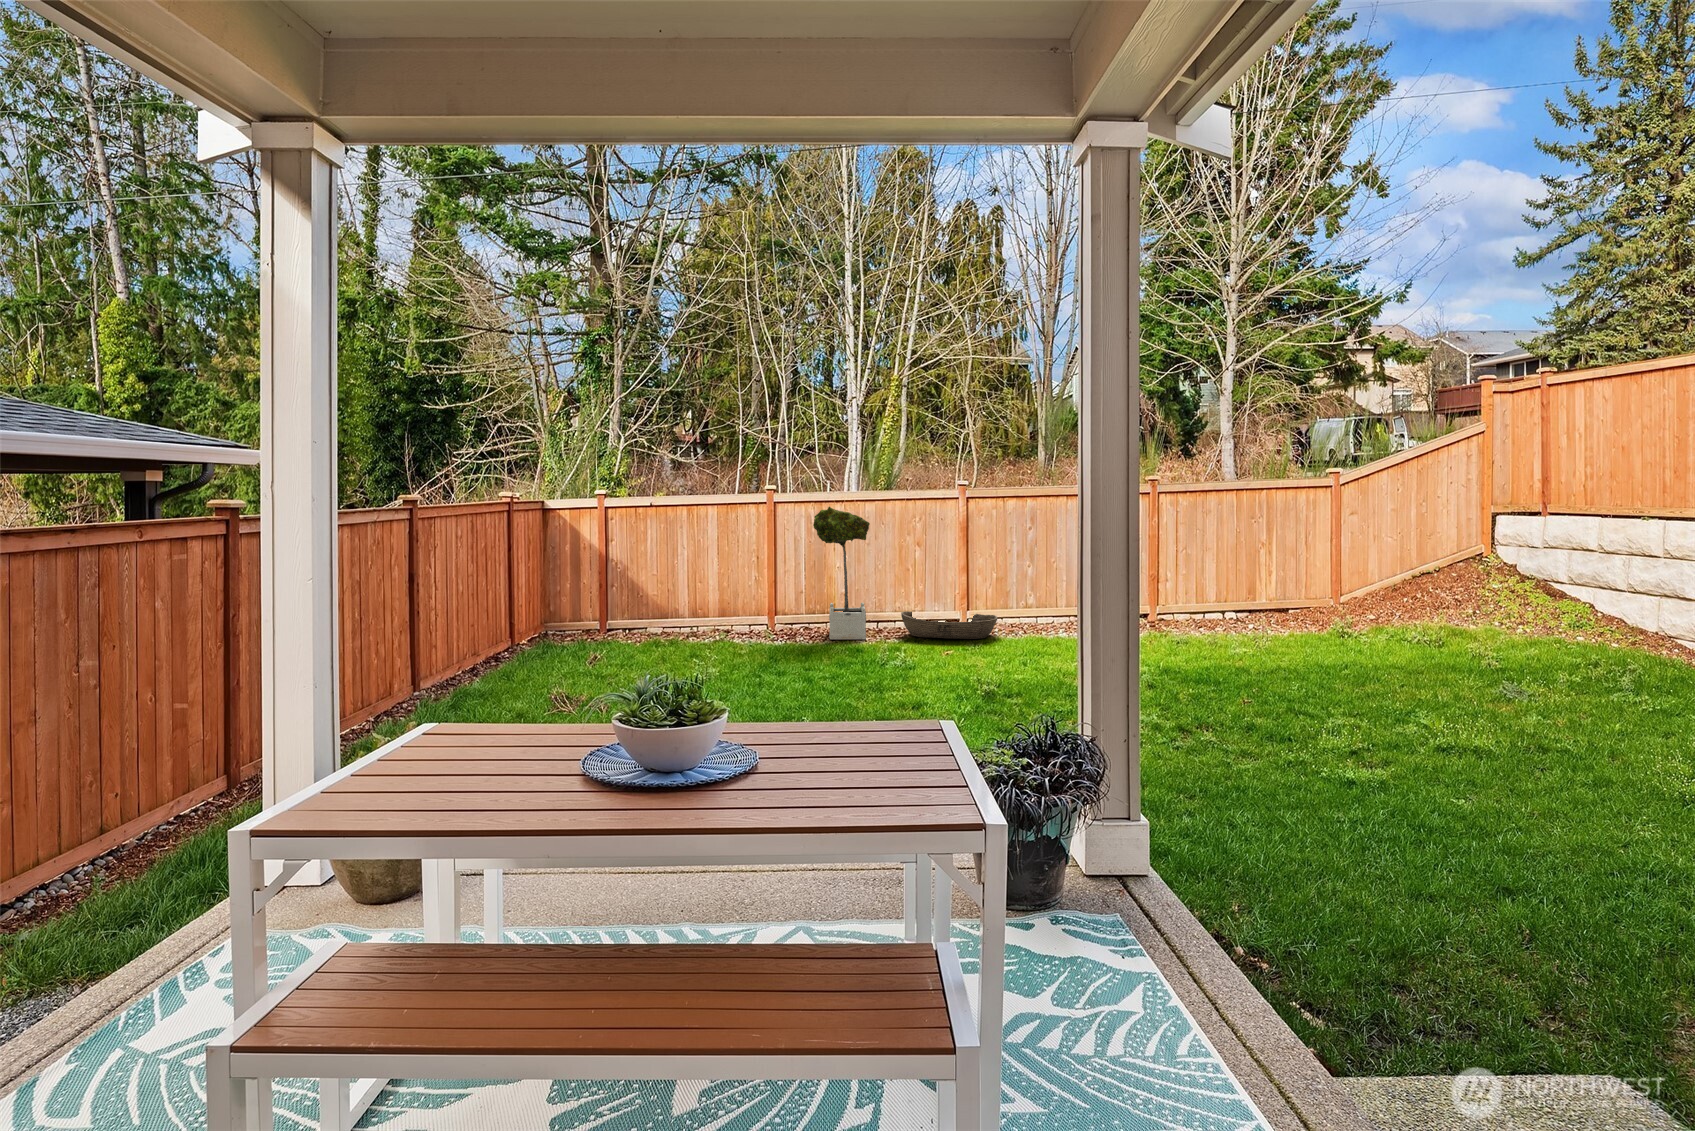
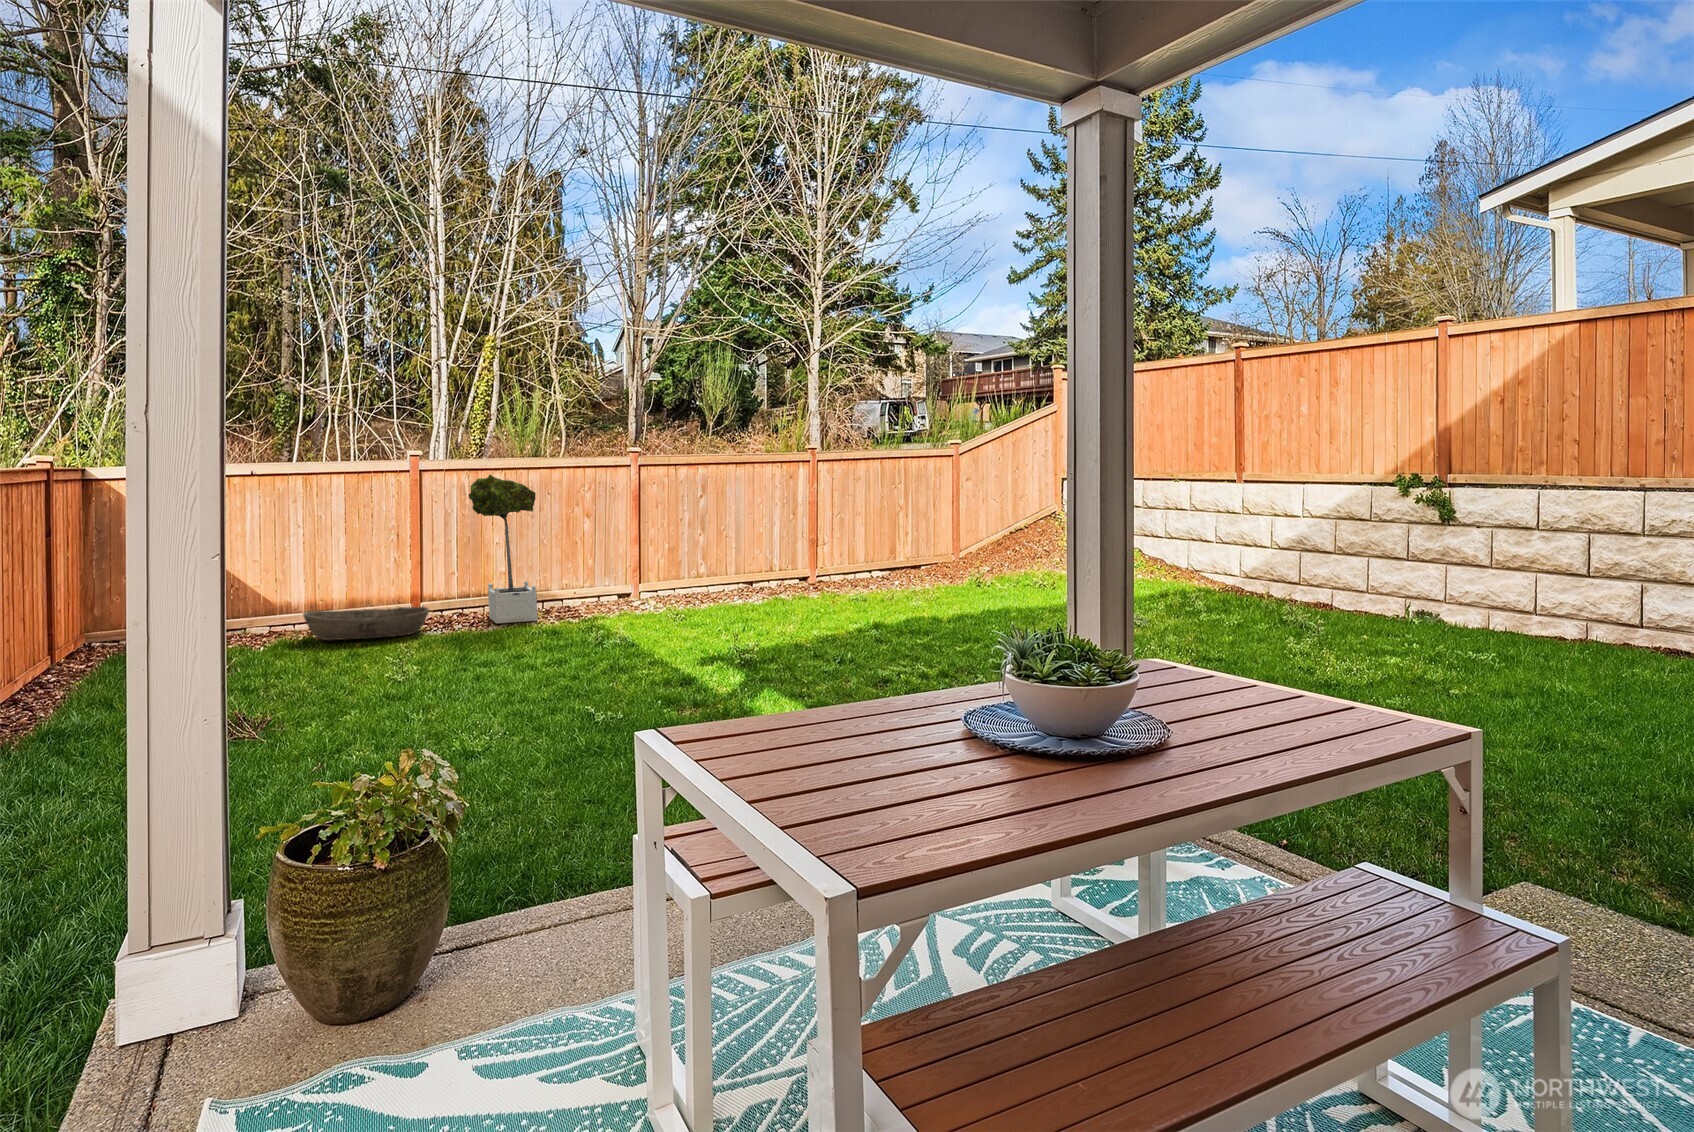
basket: present [901,611,997,639] -> present [303,606,429,640]

